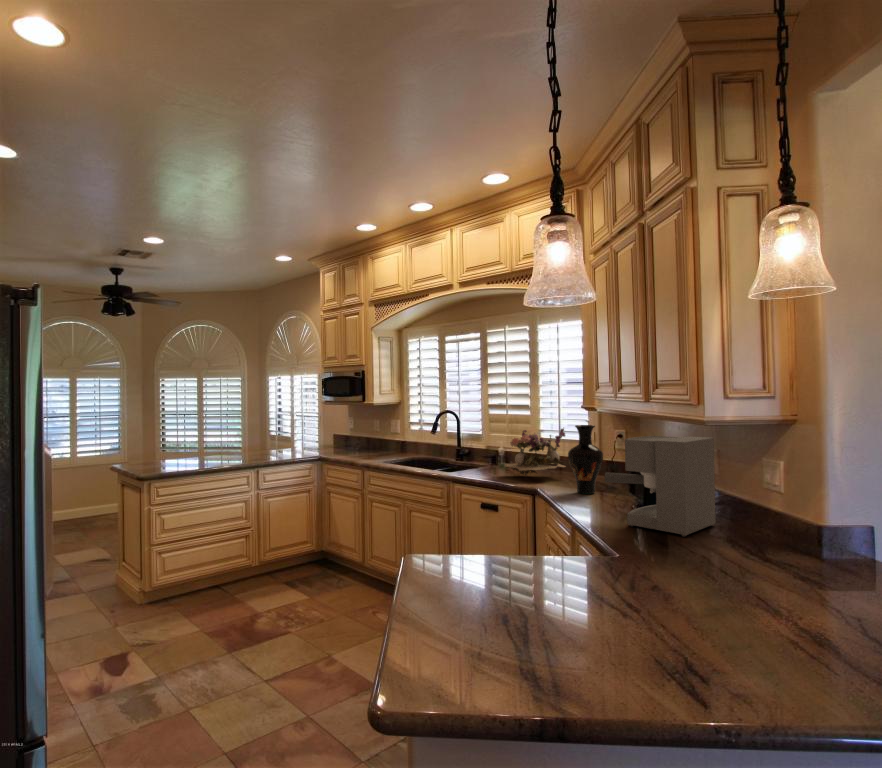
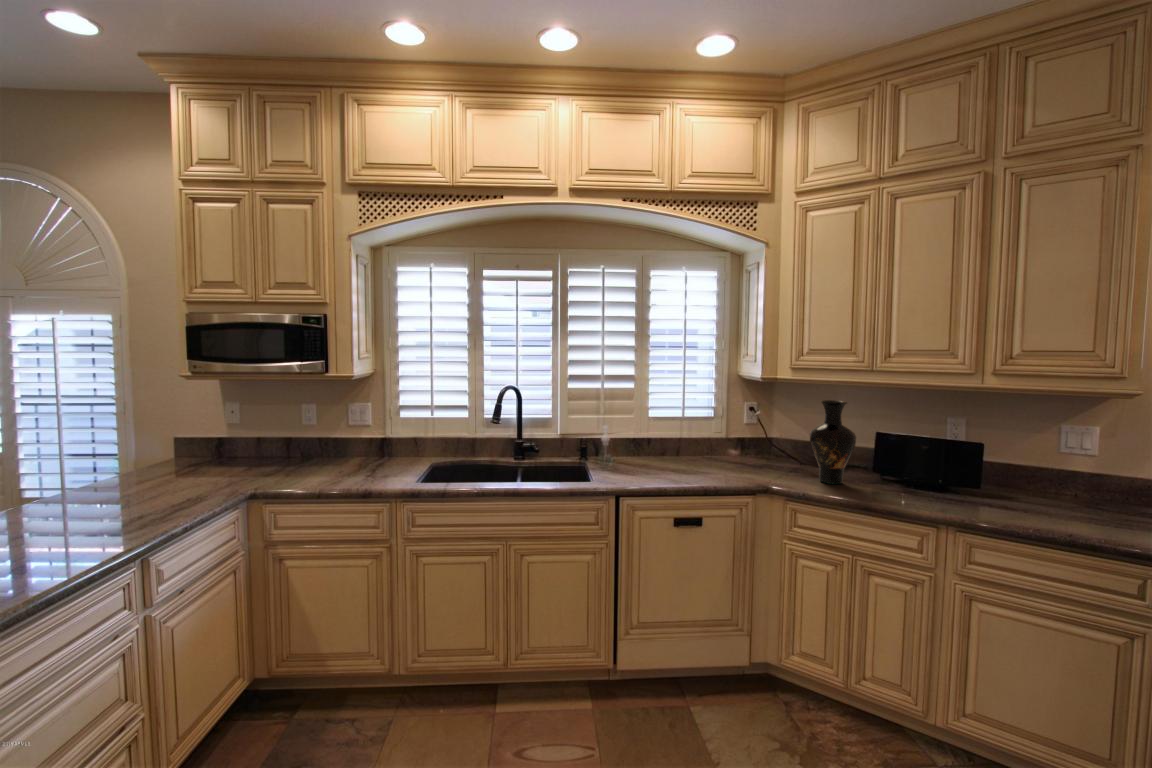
flower arrangement: present [505,428,565,476] -> none [666,403,746,470]
coffee maker: present [605,436,715,537] -> none [990,410,1129,521]

